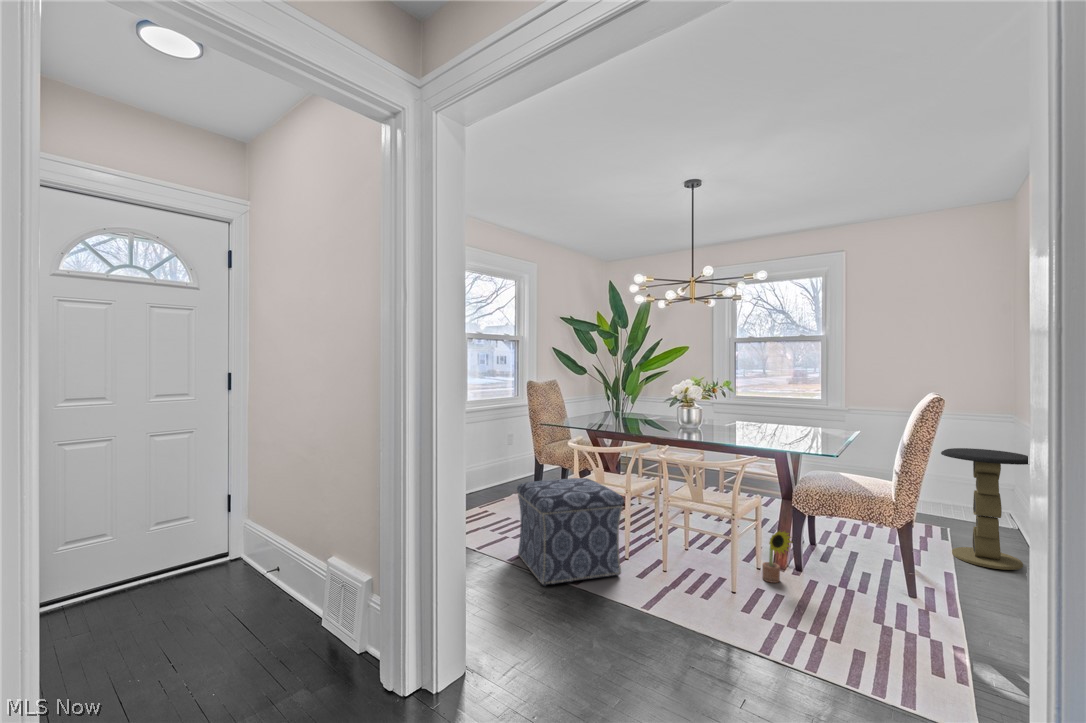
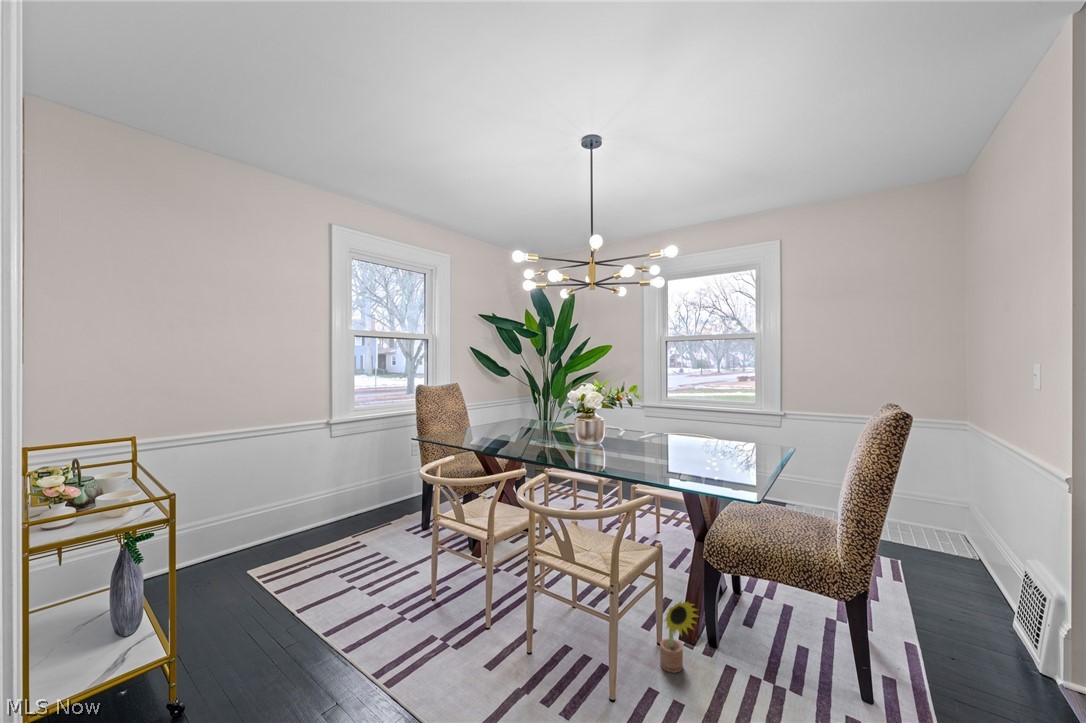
side table: present [941,448,1028,570] -> none [896,470,1025,637]
ottoman: present [517,478,624,586] -> none [335,516,468,691]

